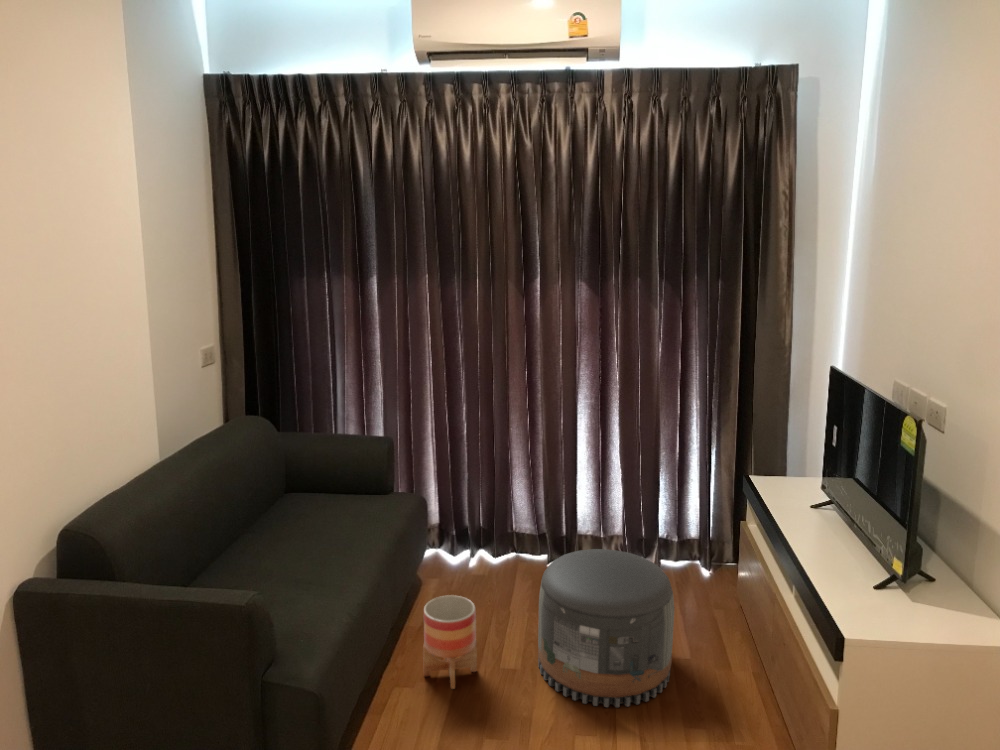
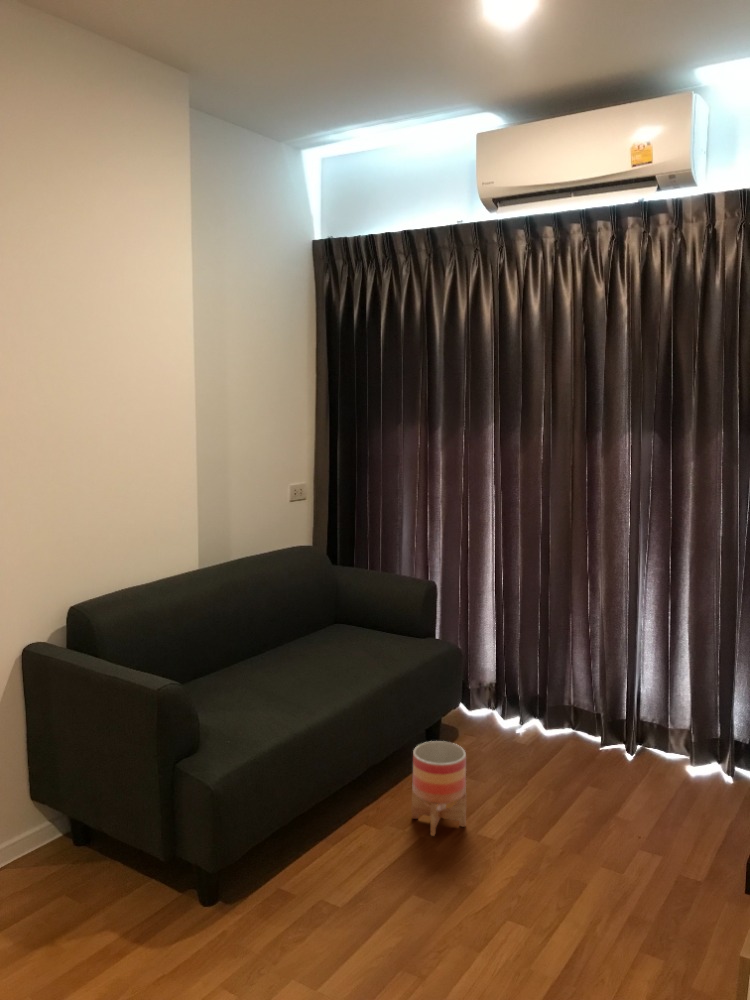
pouf: present [538,549,674,707] -> none [530,724,689,902]

